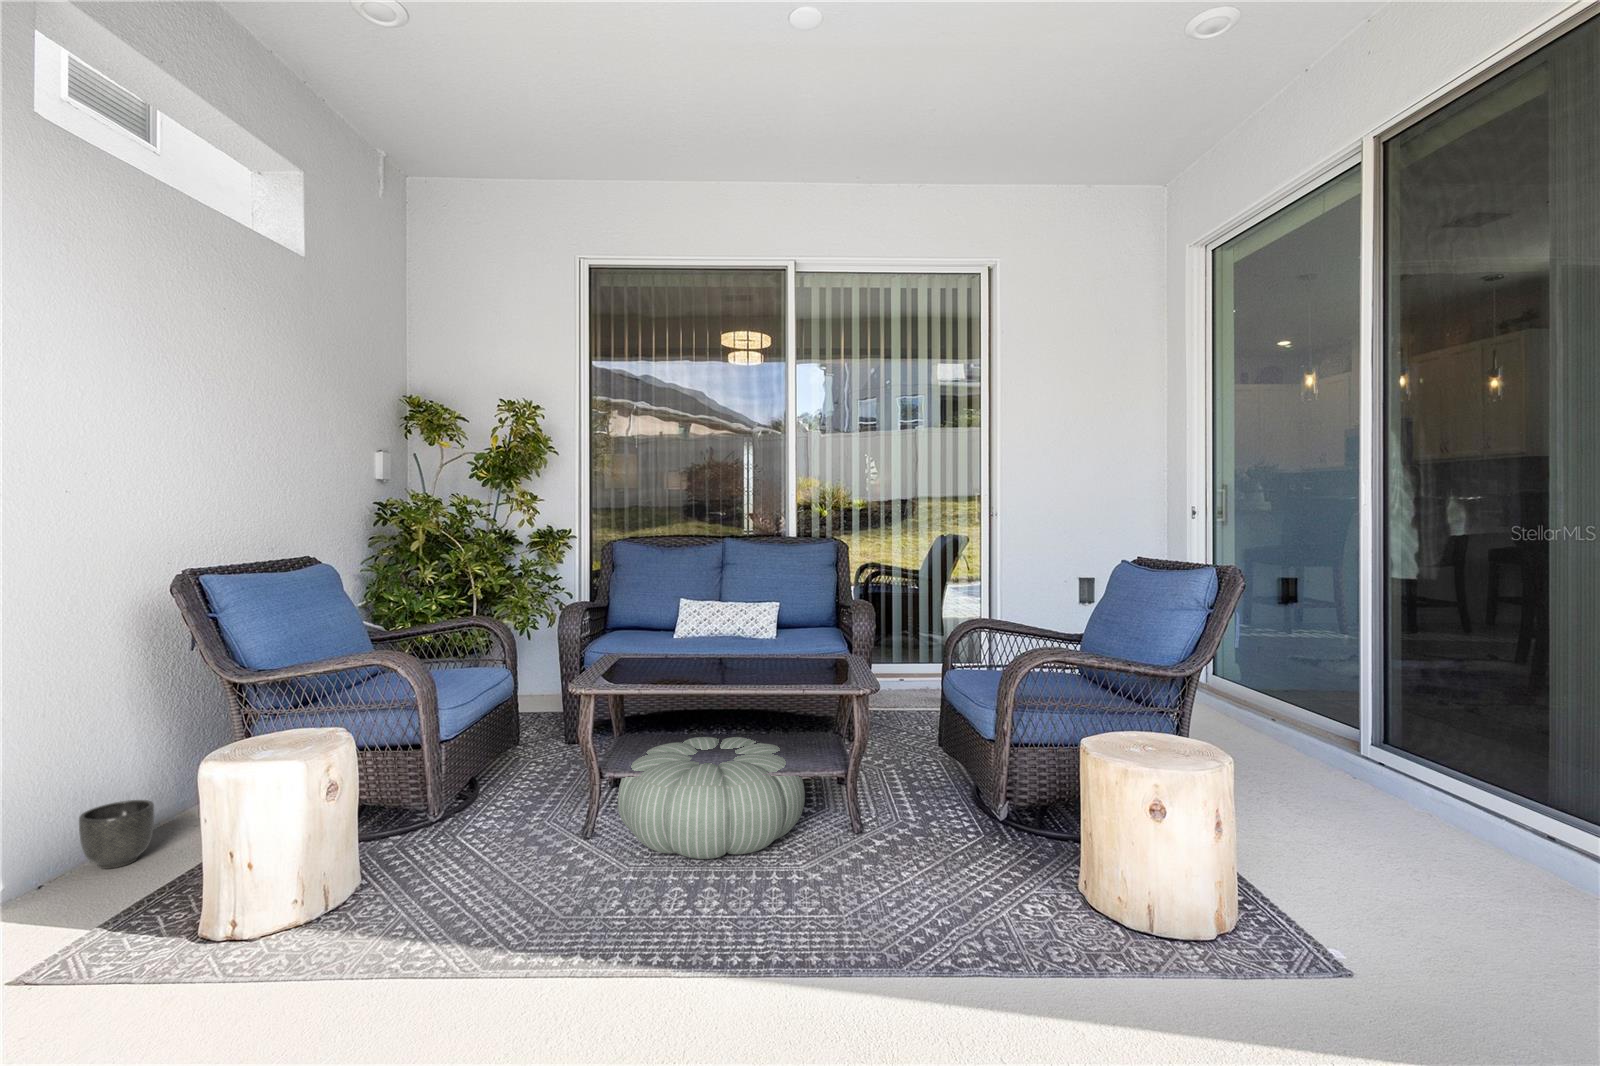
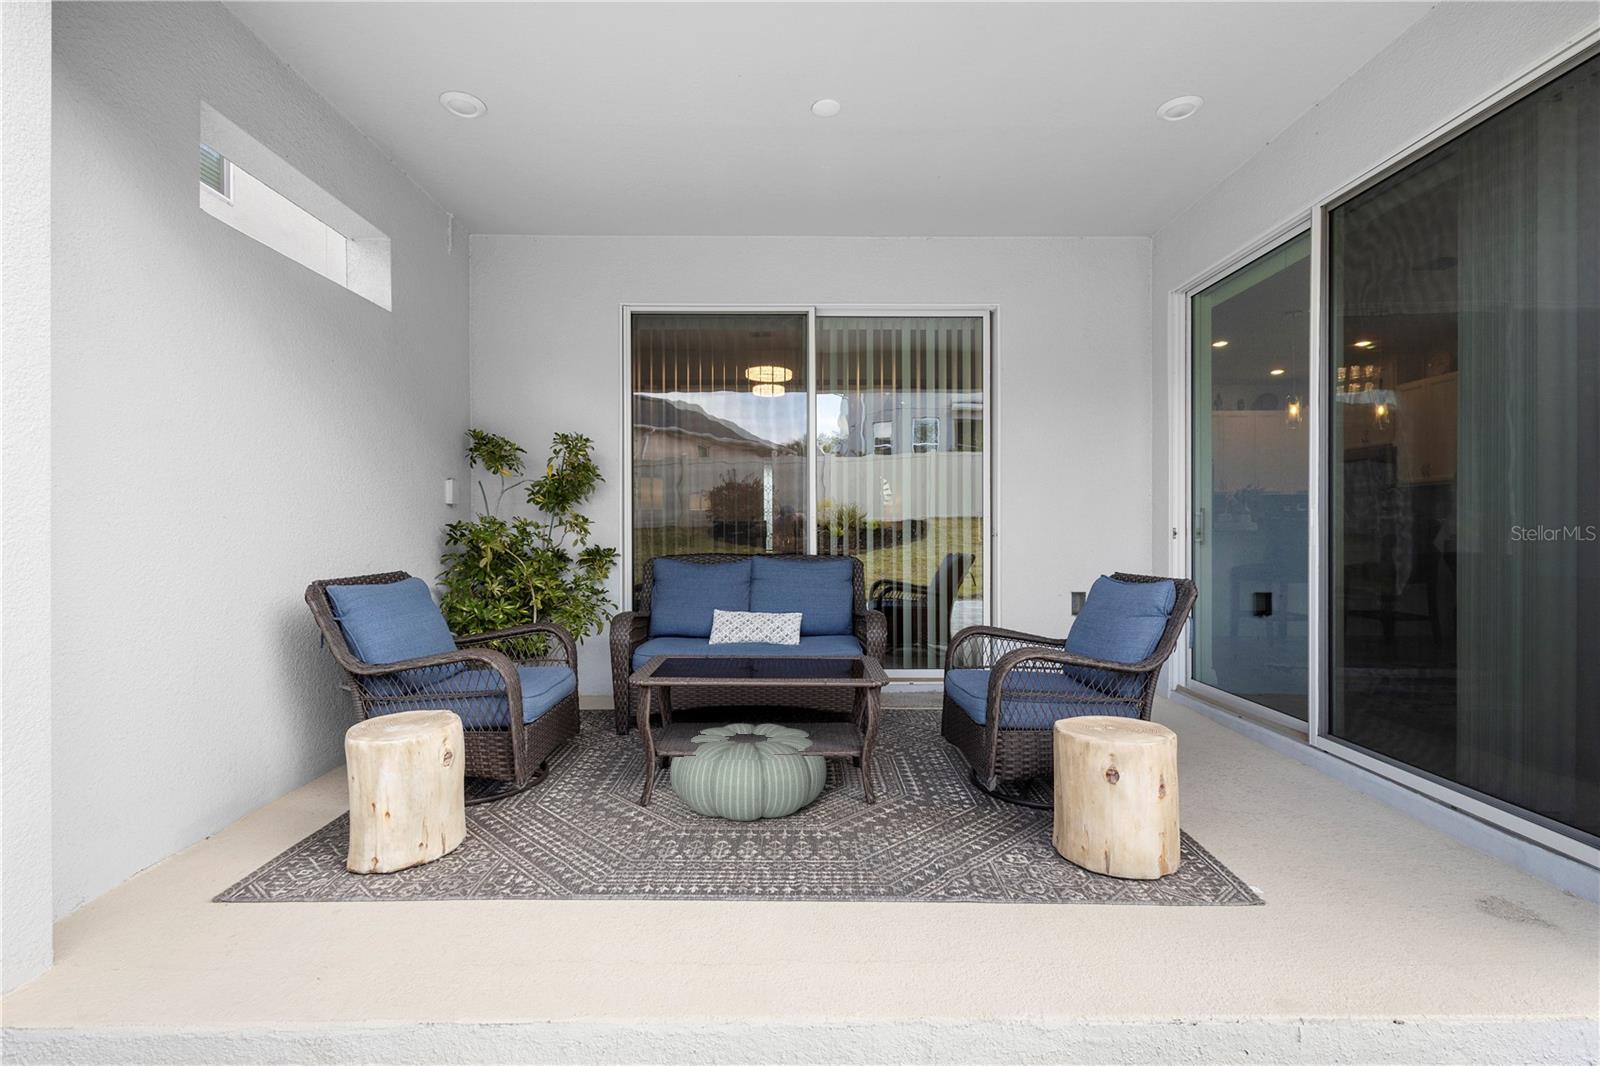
planter: present [79,800,154,869] -> none [236,770,293,825]

